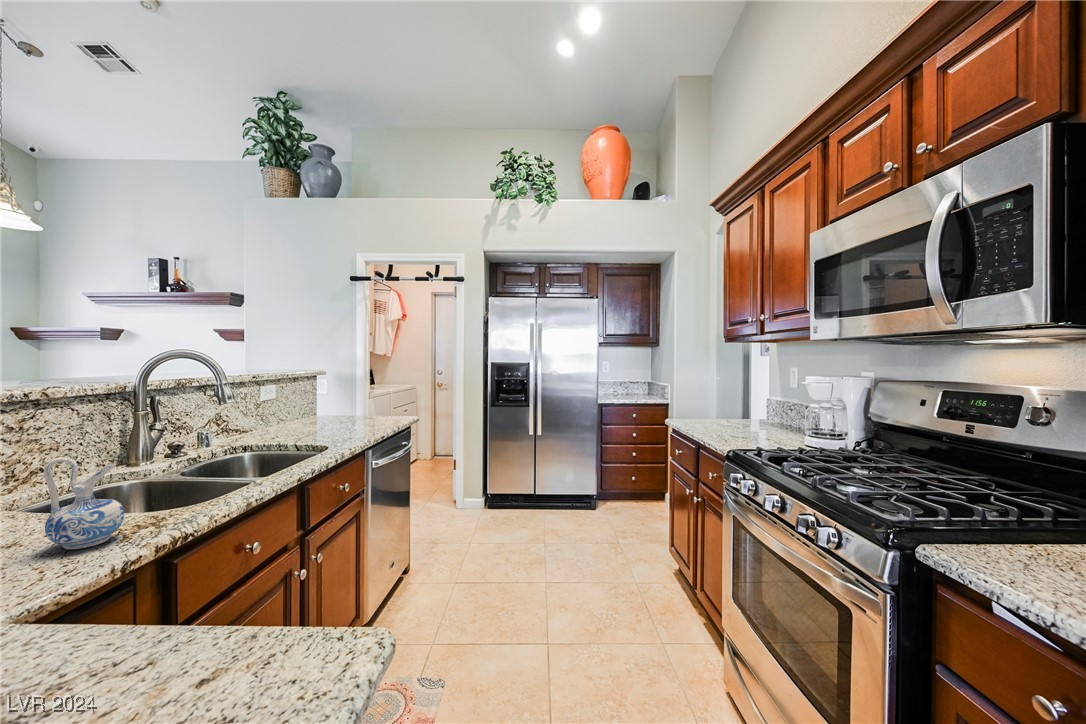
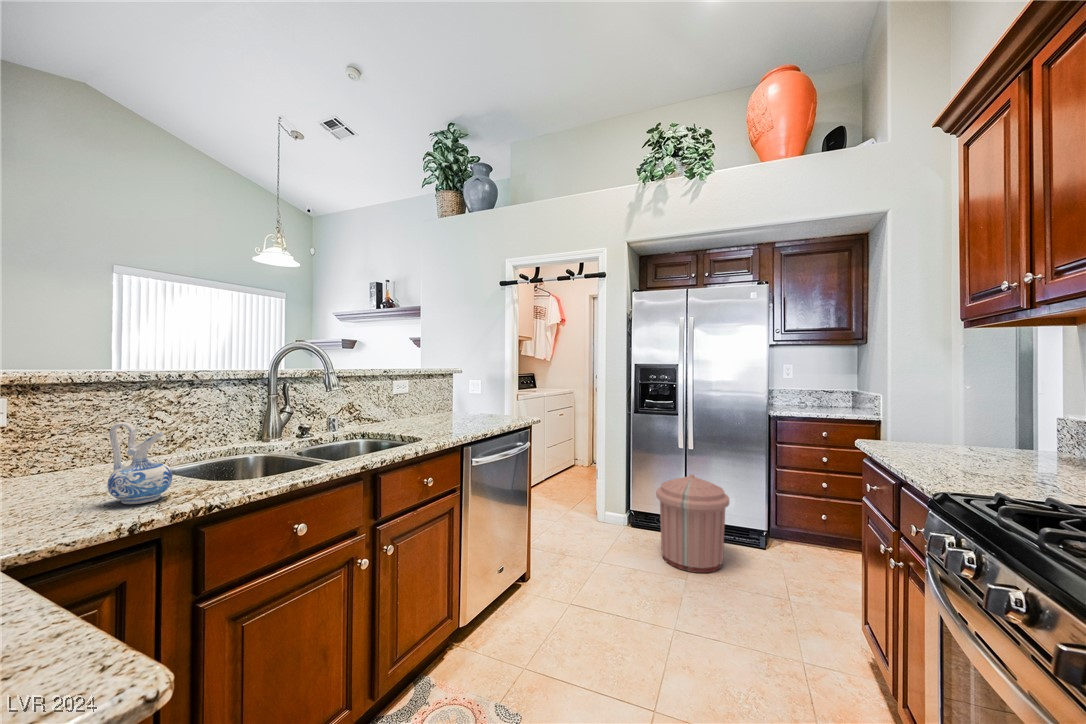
trash can: none [516,452,573,531] -> present [656,474,729,573]

